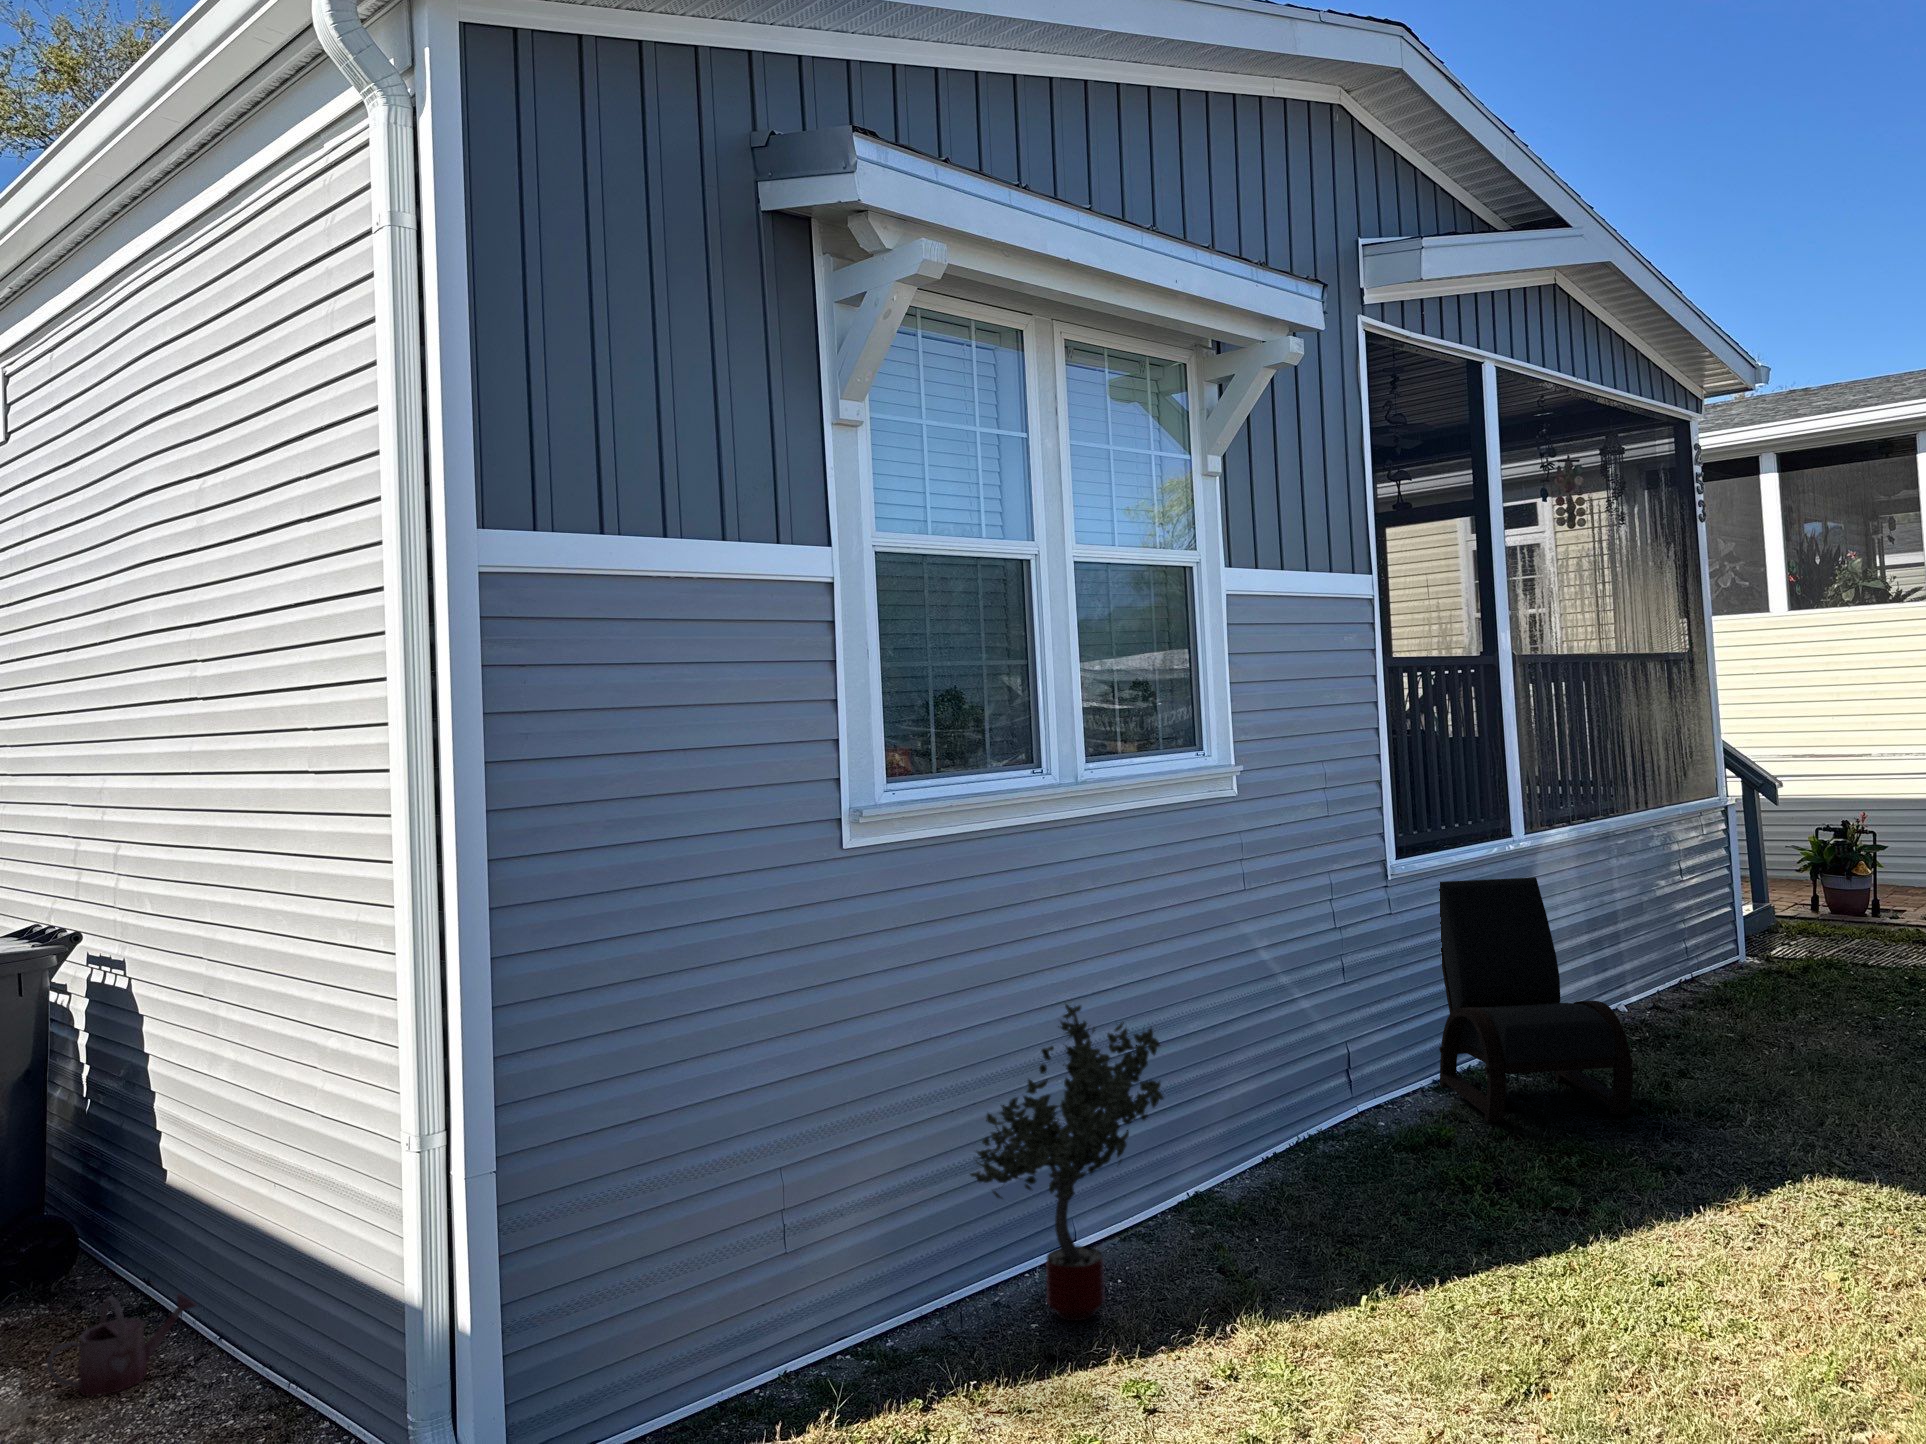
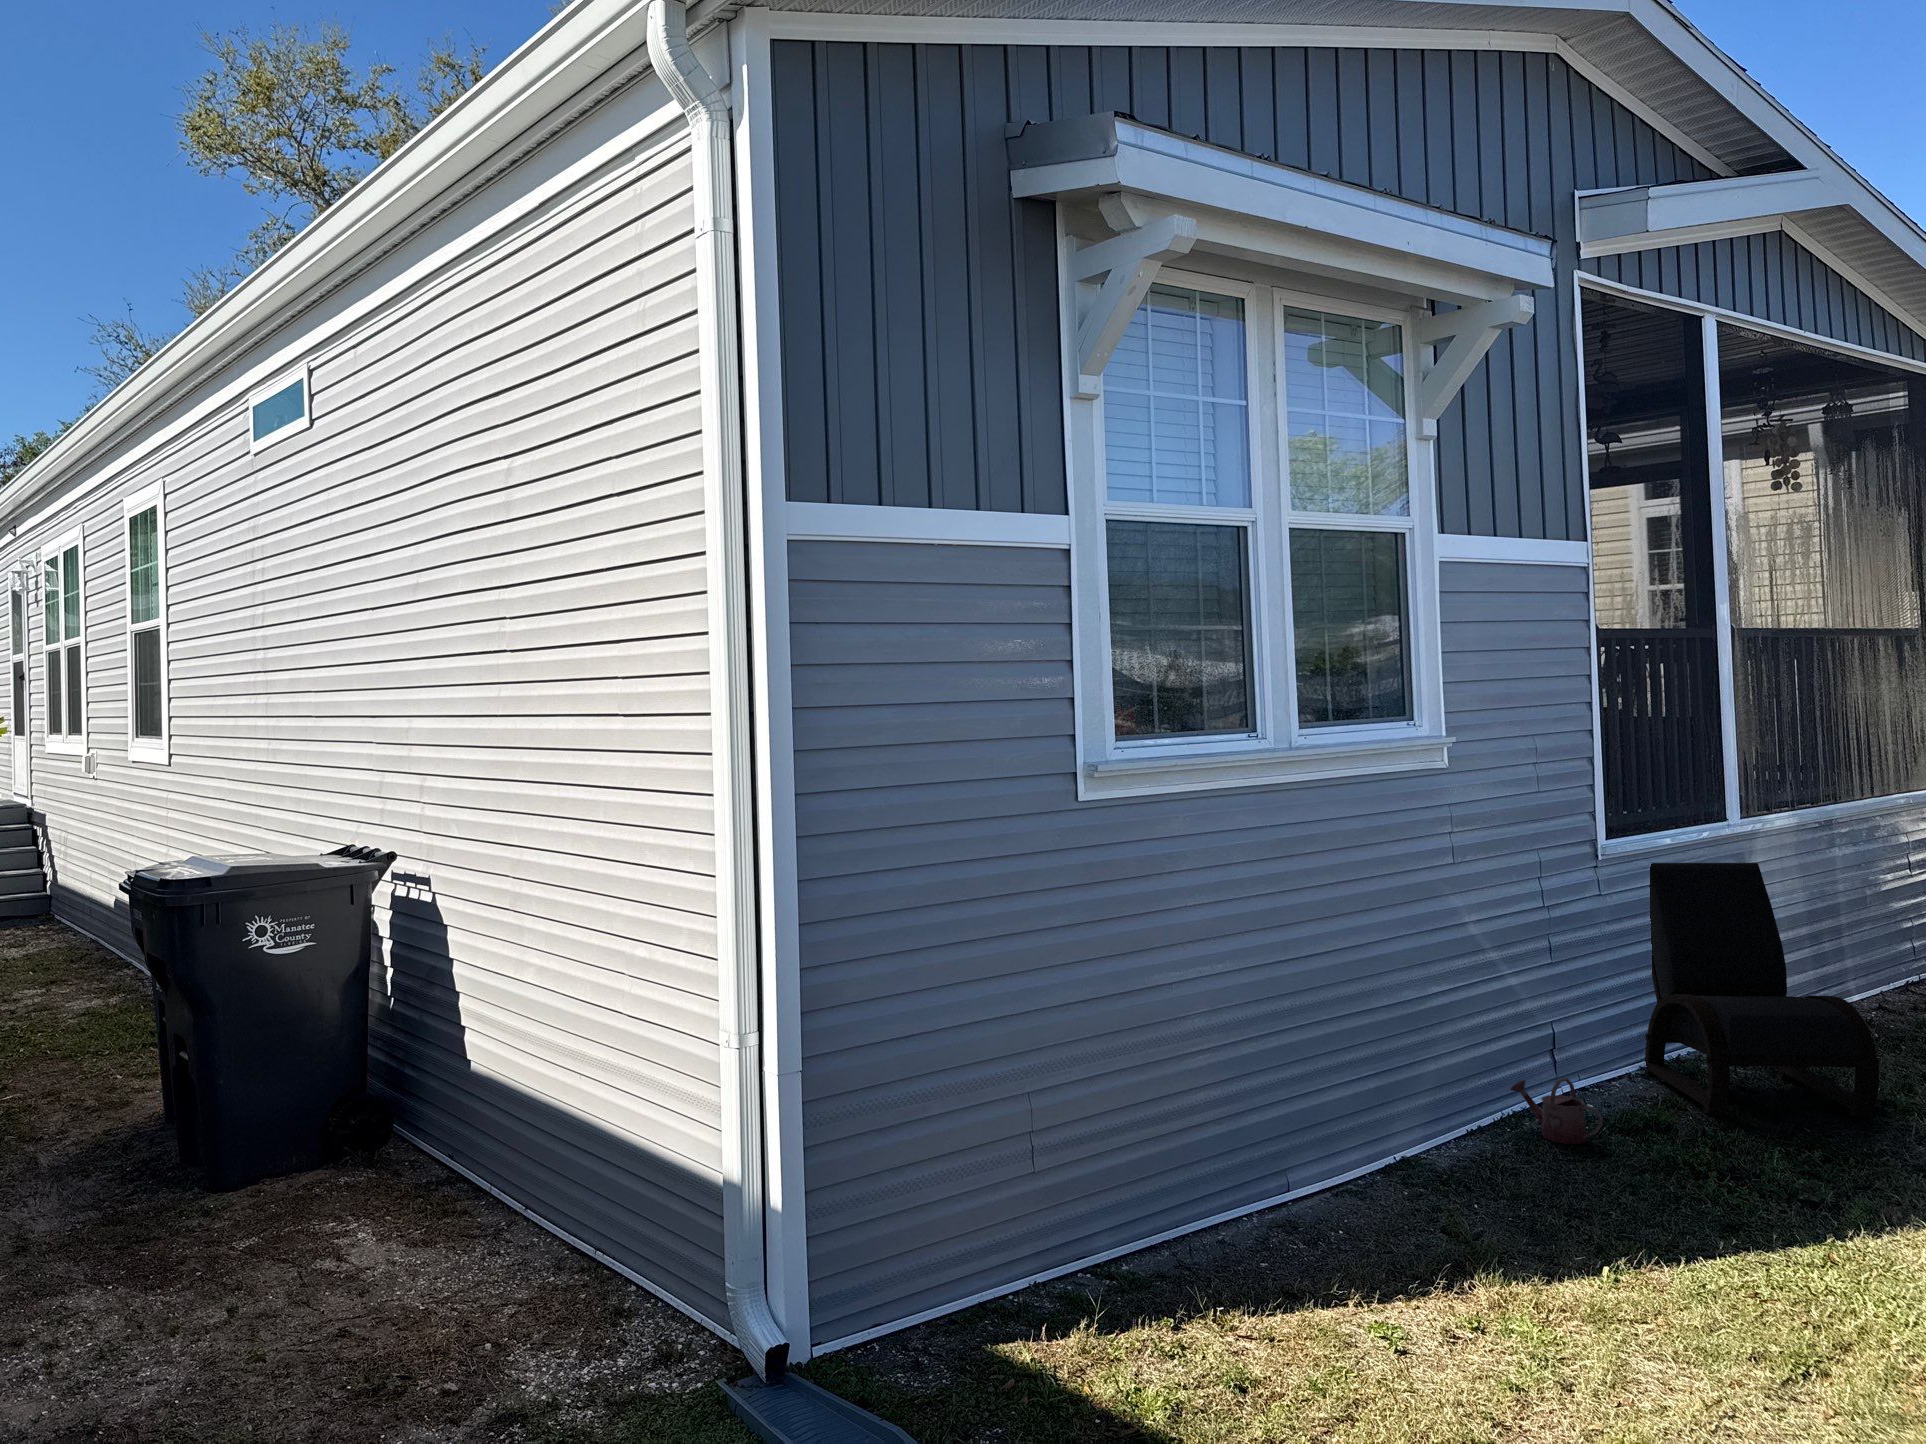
potted tree: present [970,1004,1163,1321] -> none [1201,956,1391,1264]
watering can: present [47,1293,197,1396] -> present [1510,1078,1603,1144]

